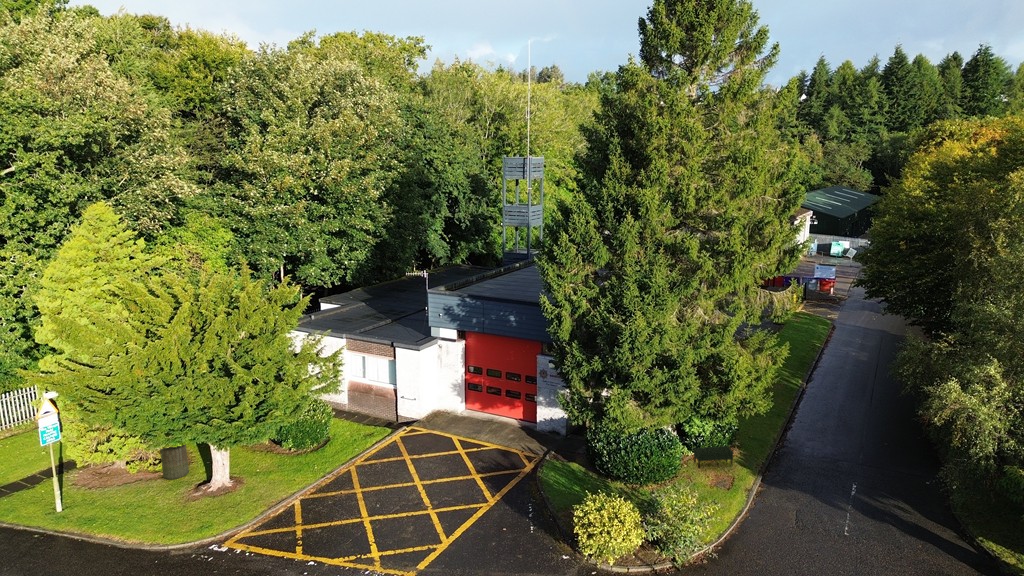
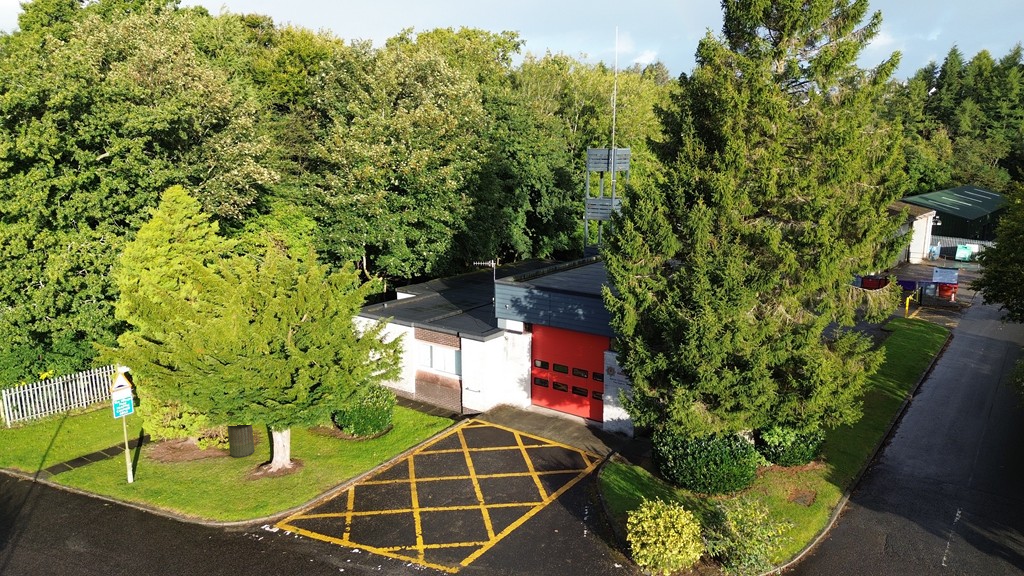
bench: present [694,446,734,468] -> none [771,459,818,482]

